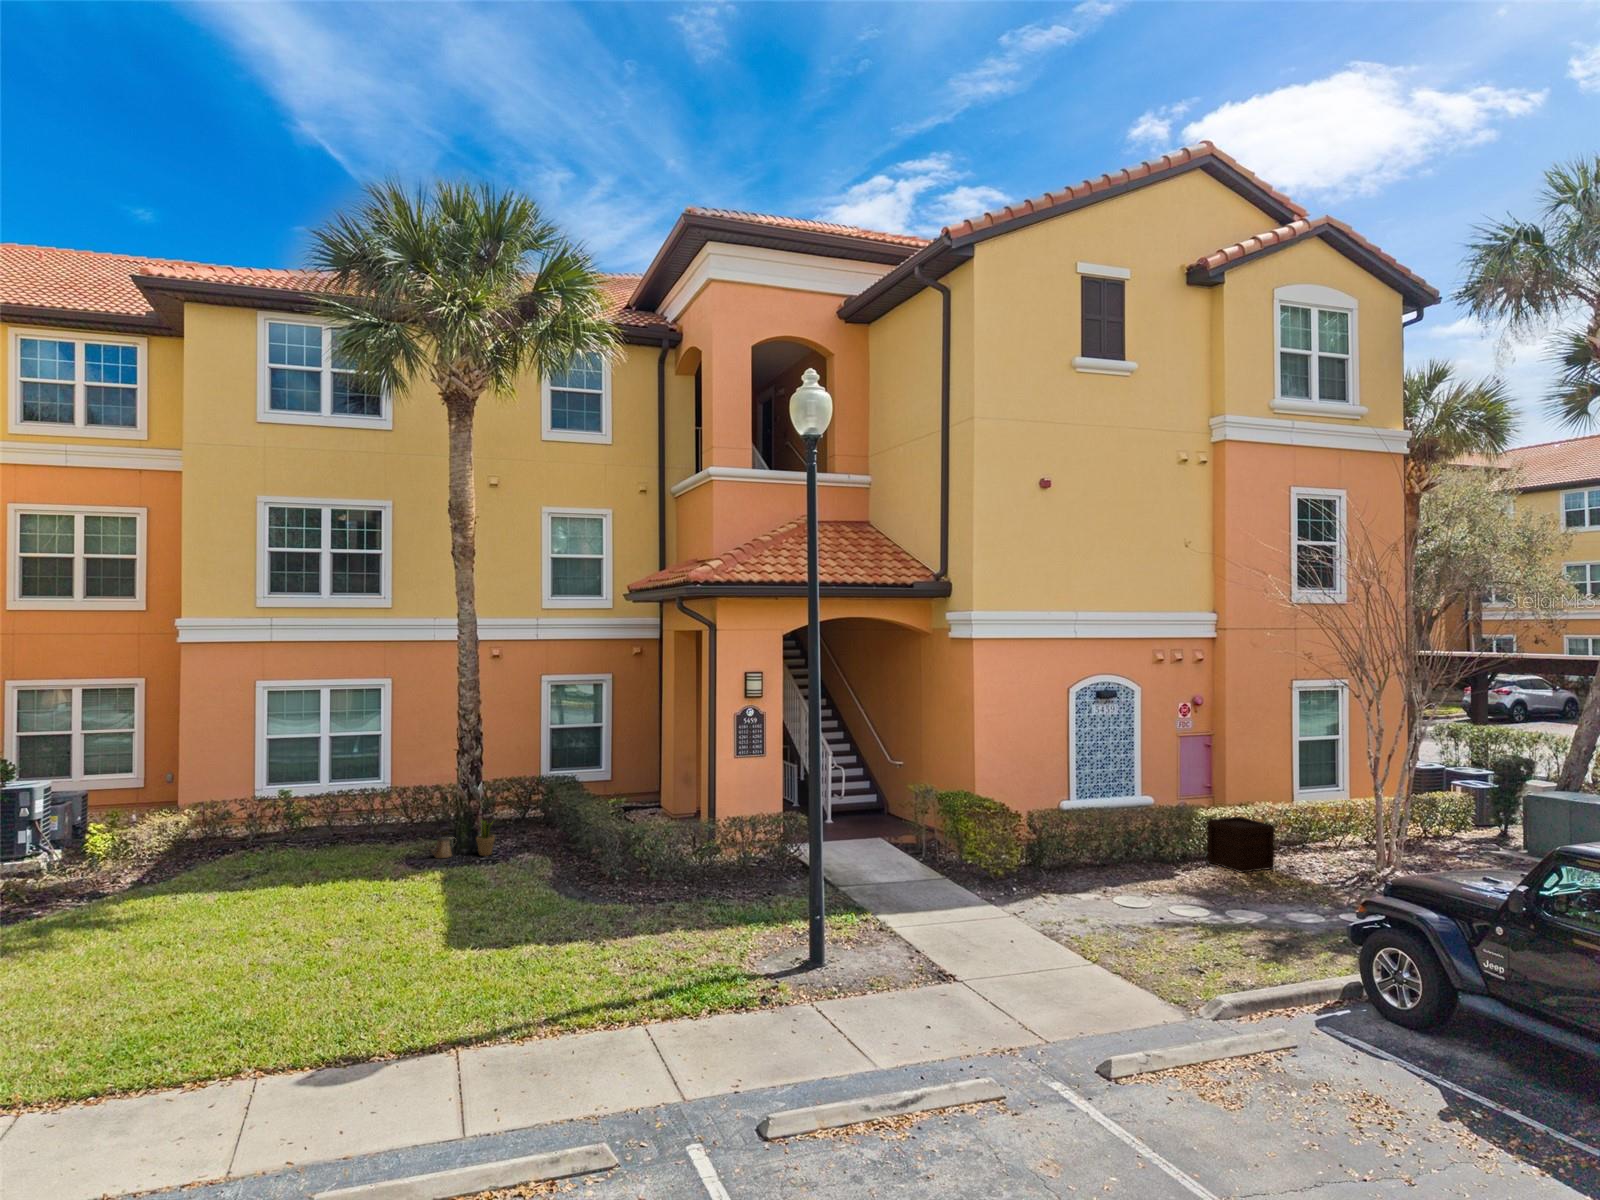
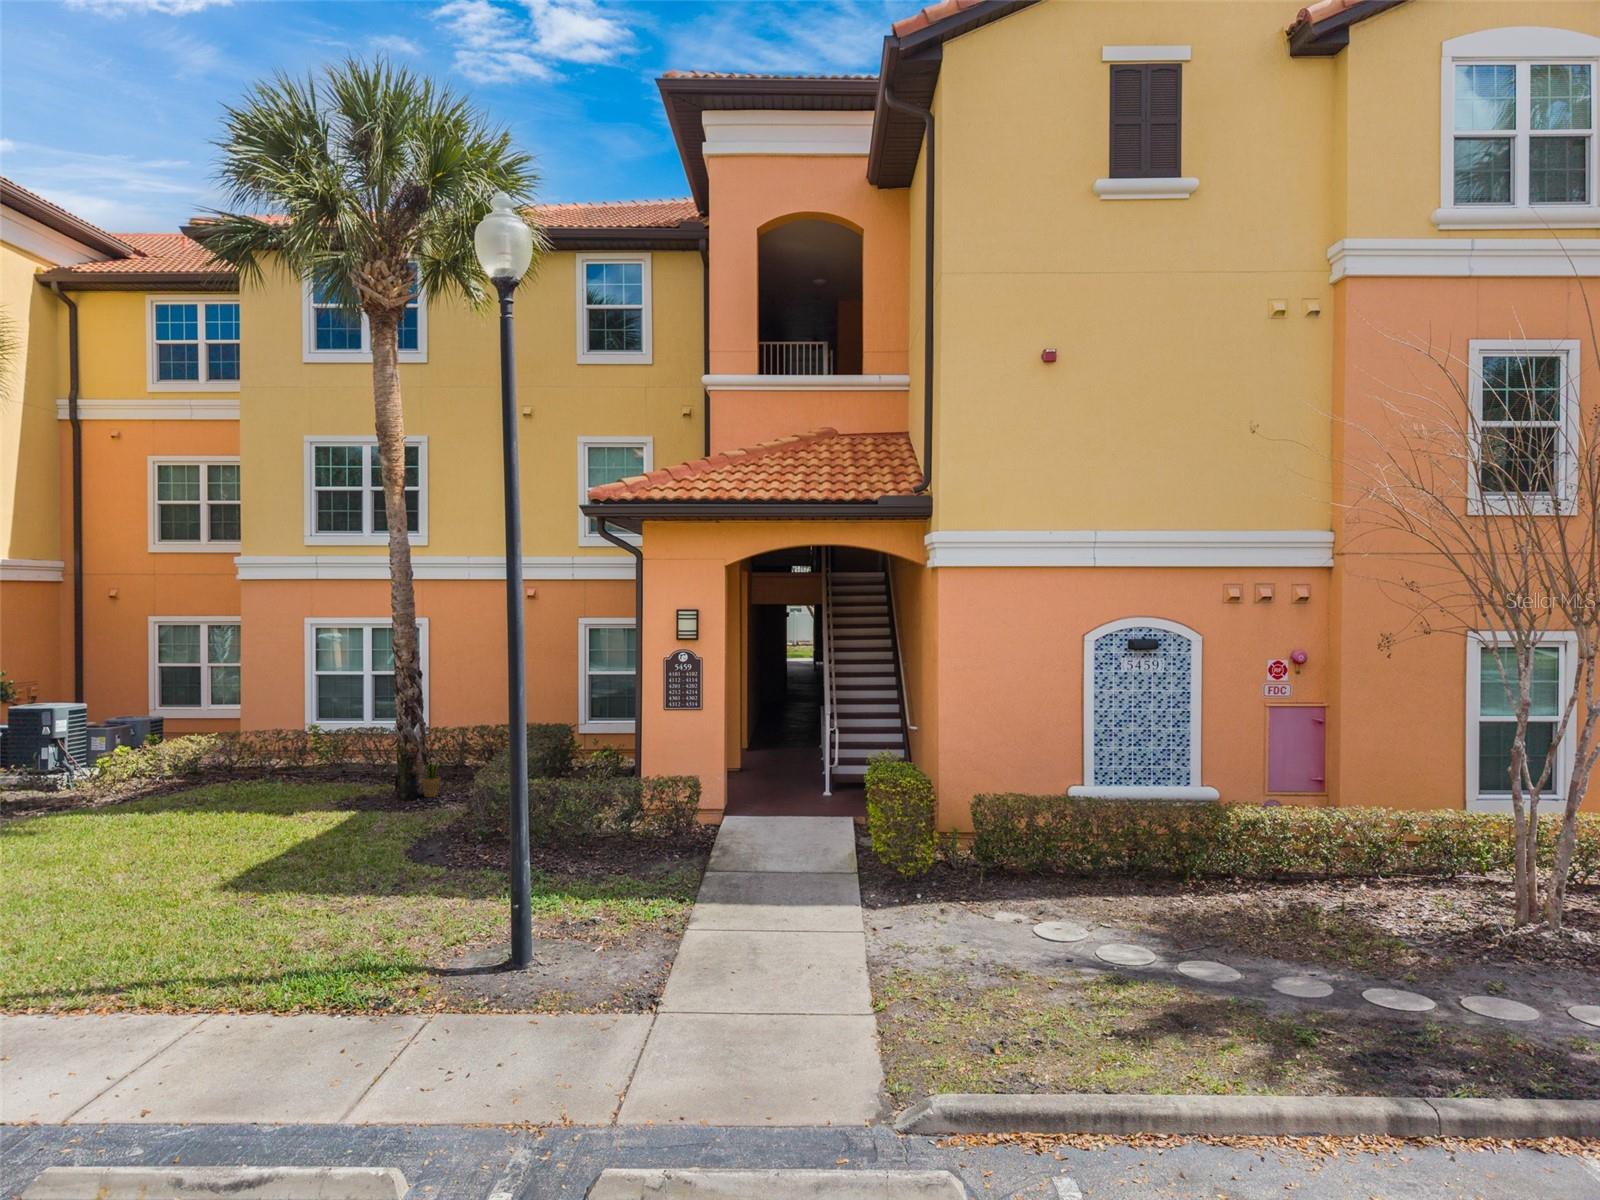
wooden crate: present [1207,817,1274,872] -> none [1243,823,1334,901]
watering can: present [421,837,457,858] -> none [365,774,406,796]

